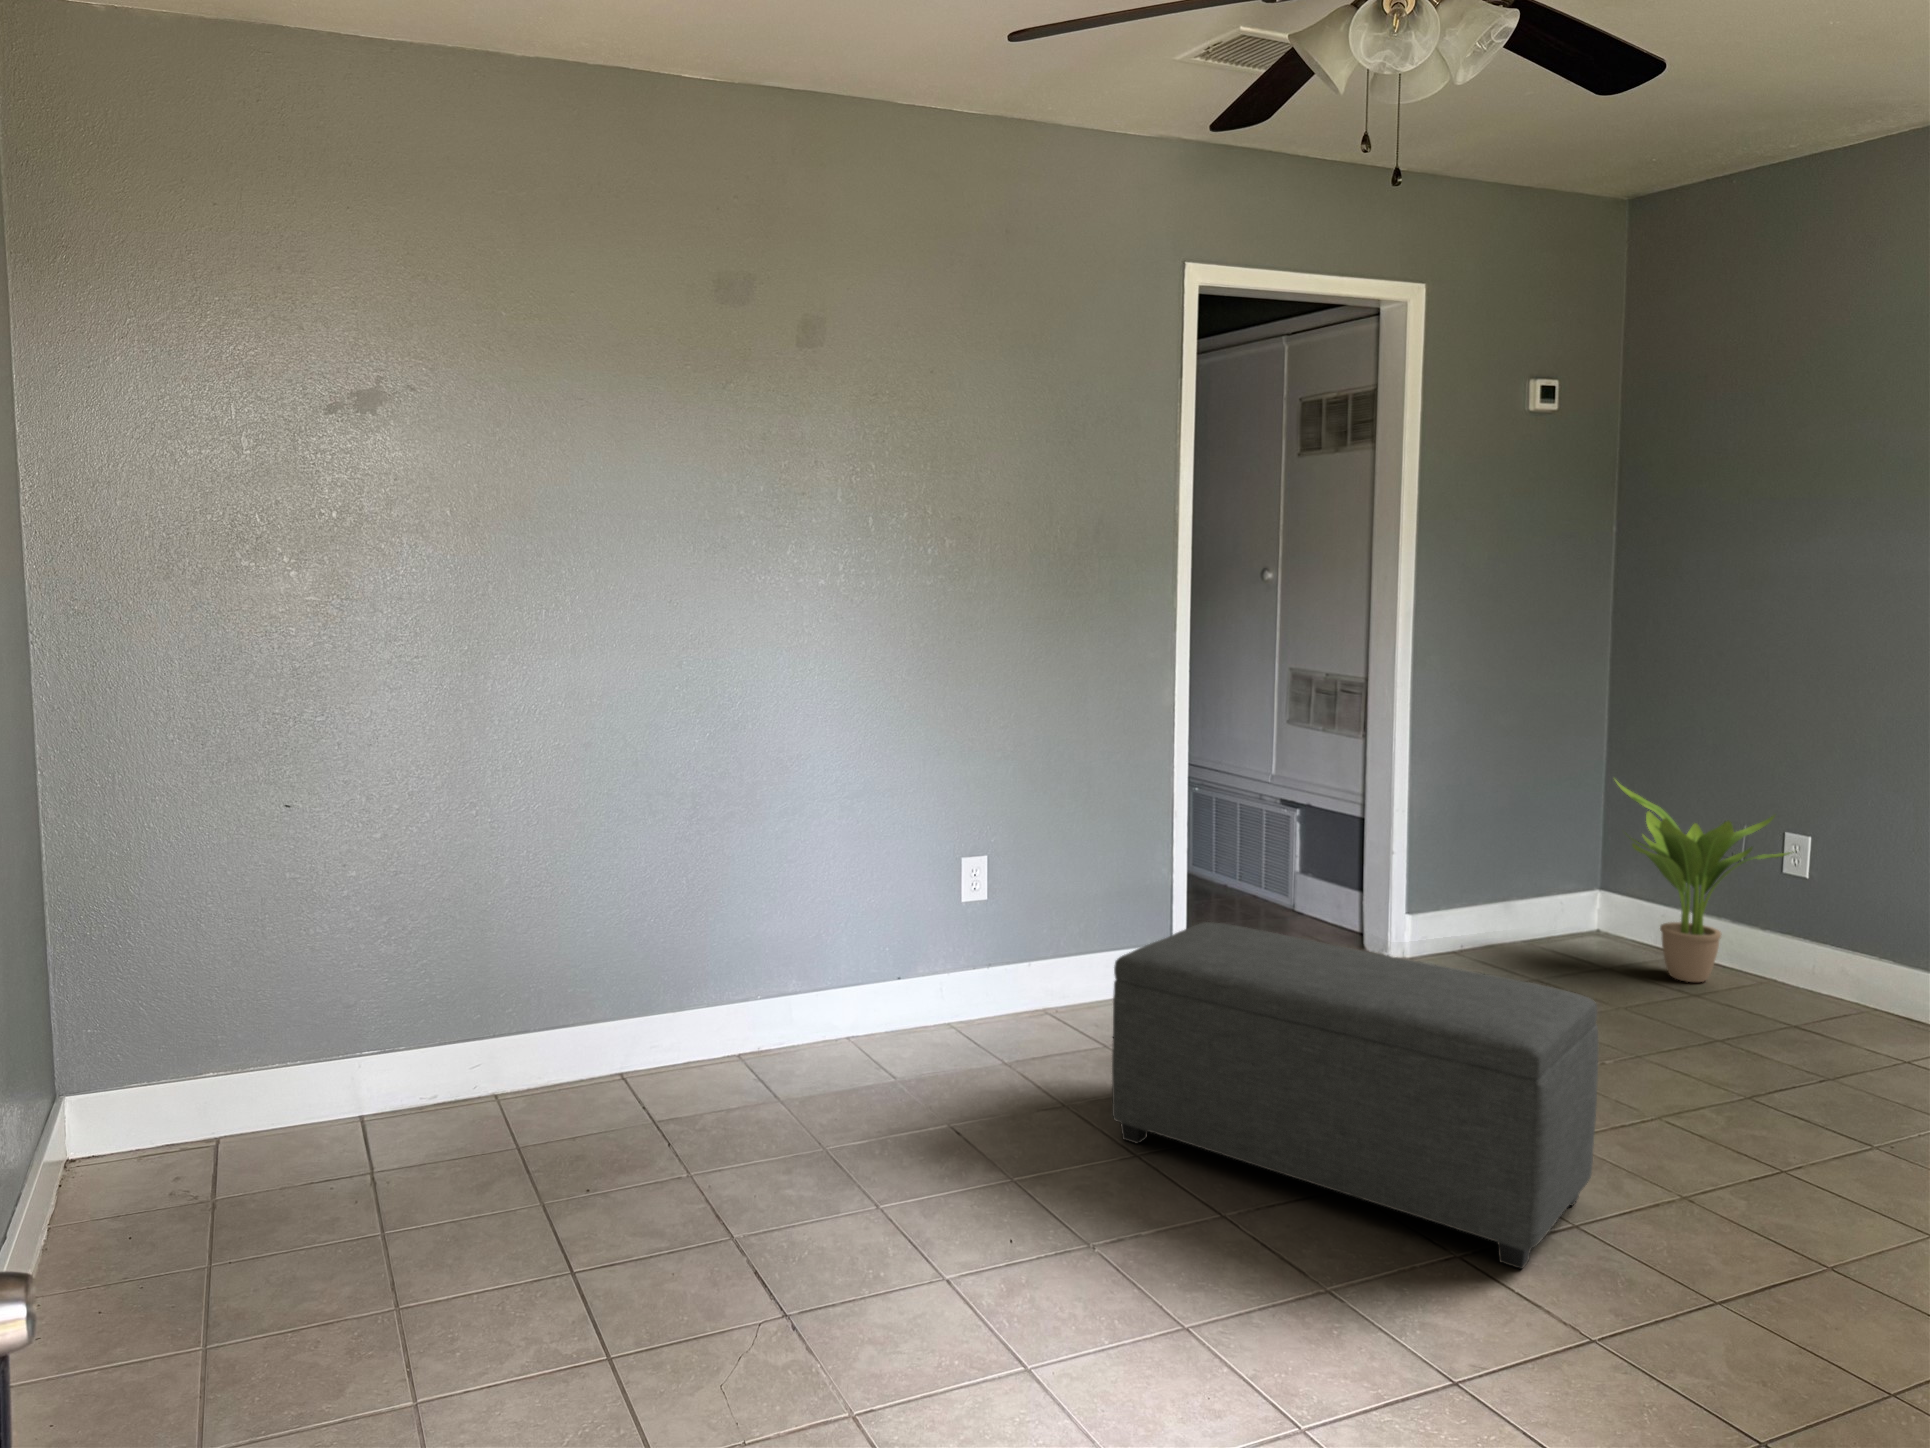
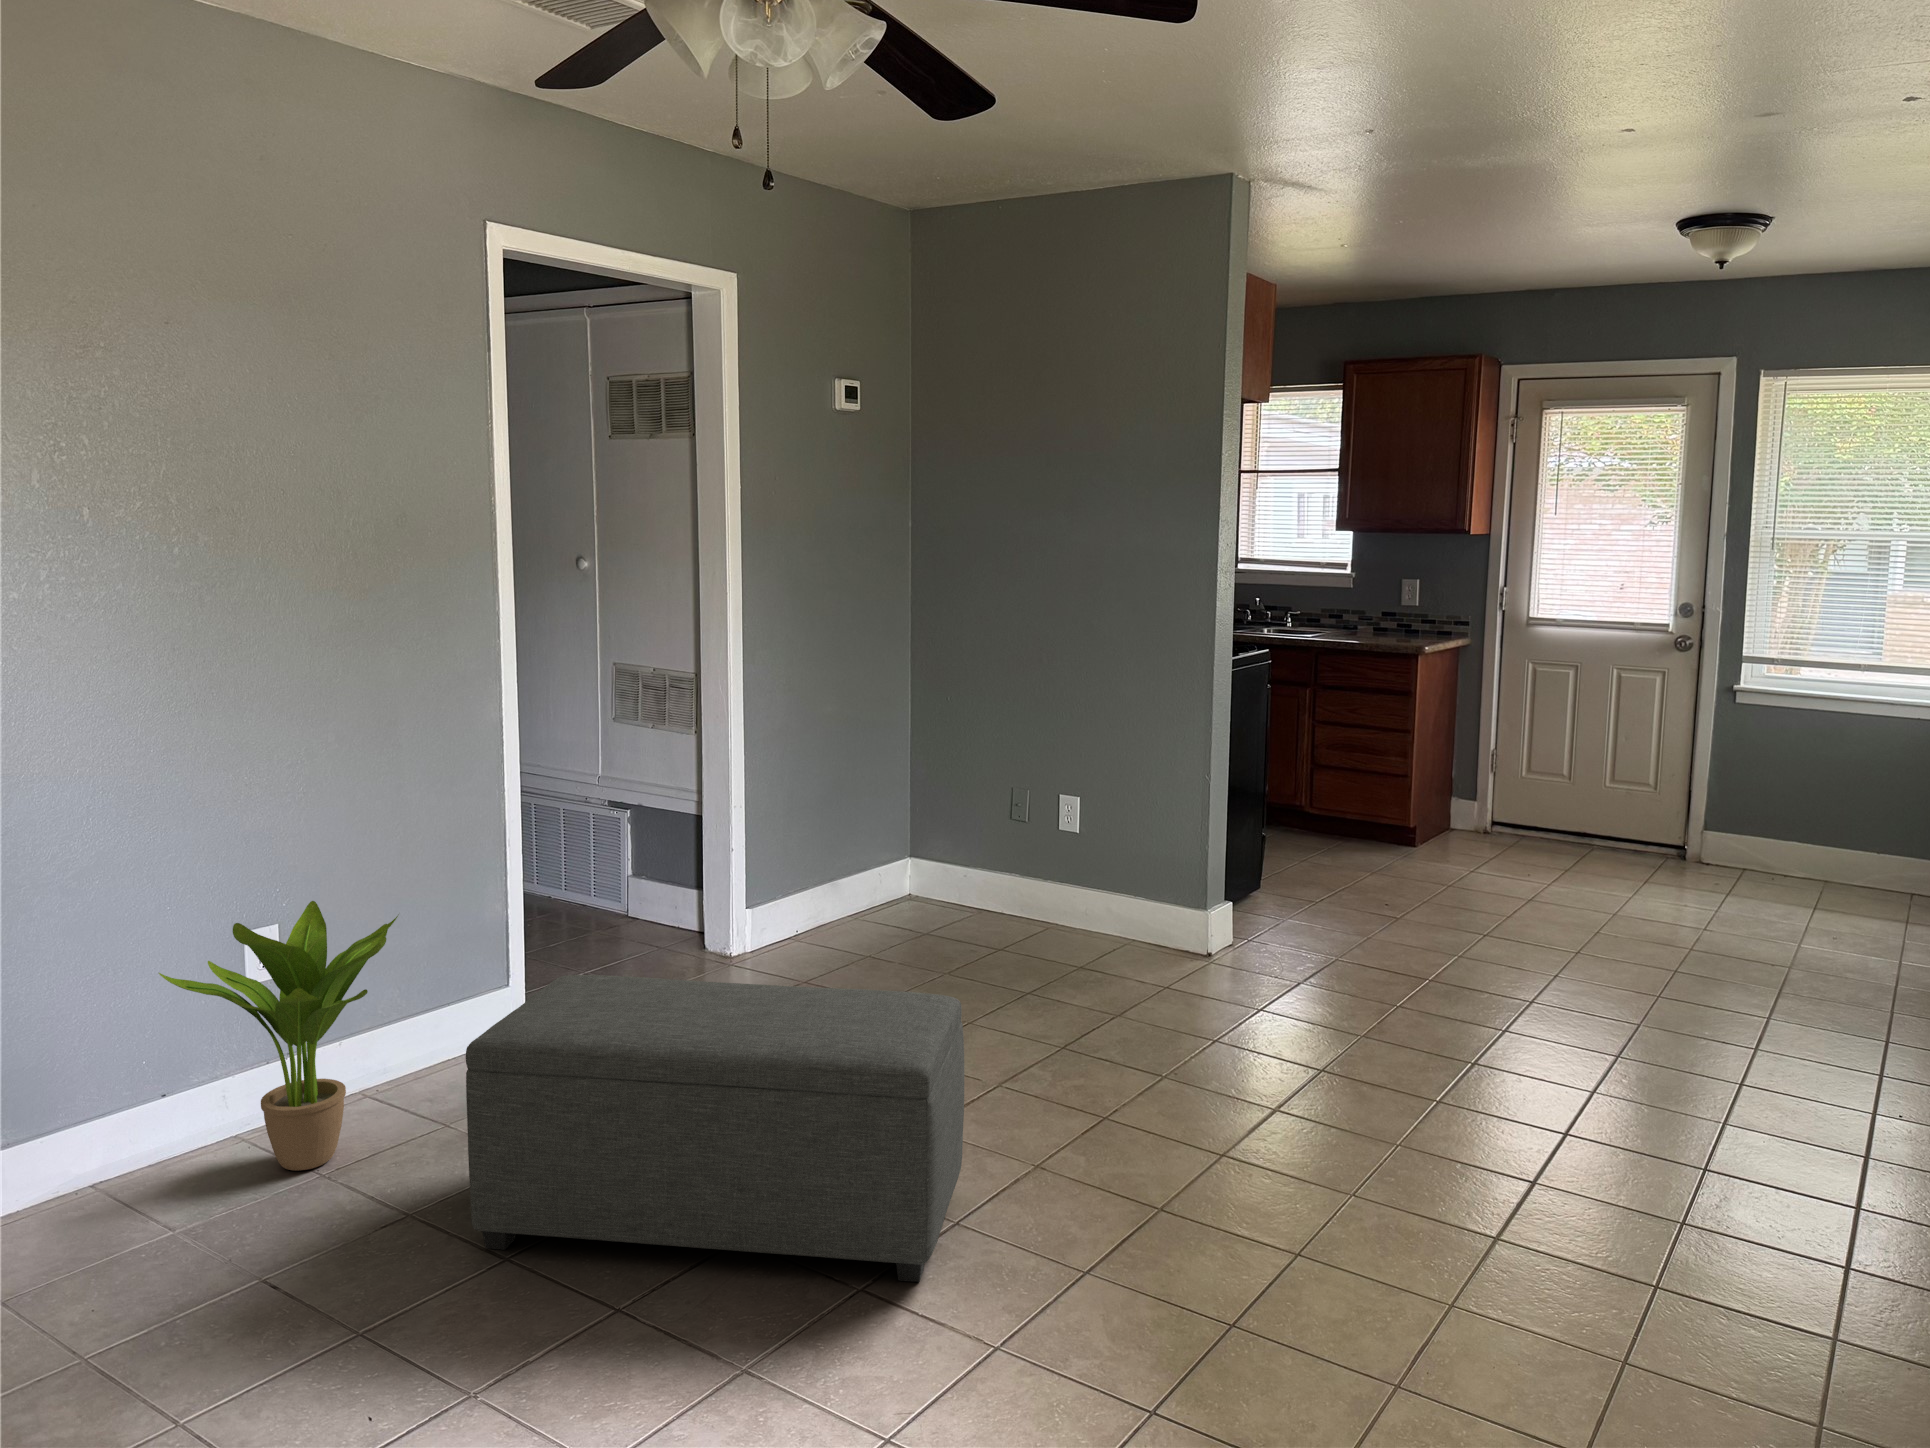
potted plant: present [1616,781,1790,982] -> present [159,901,398,1171]

